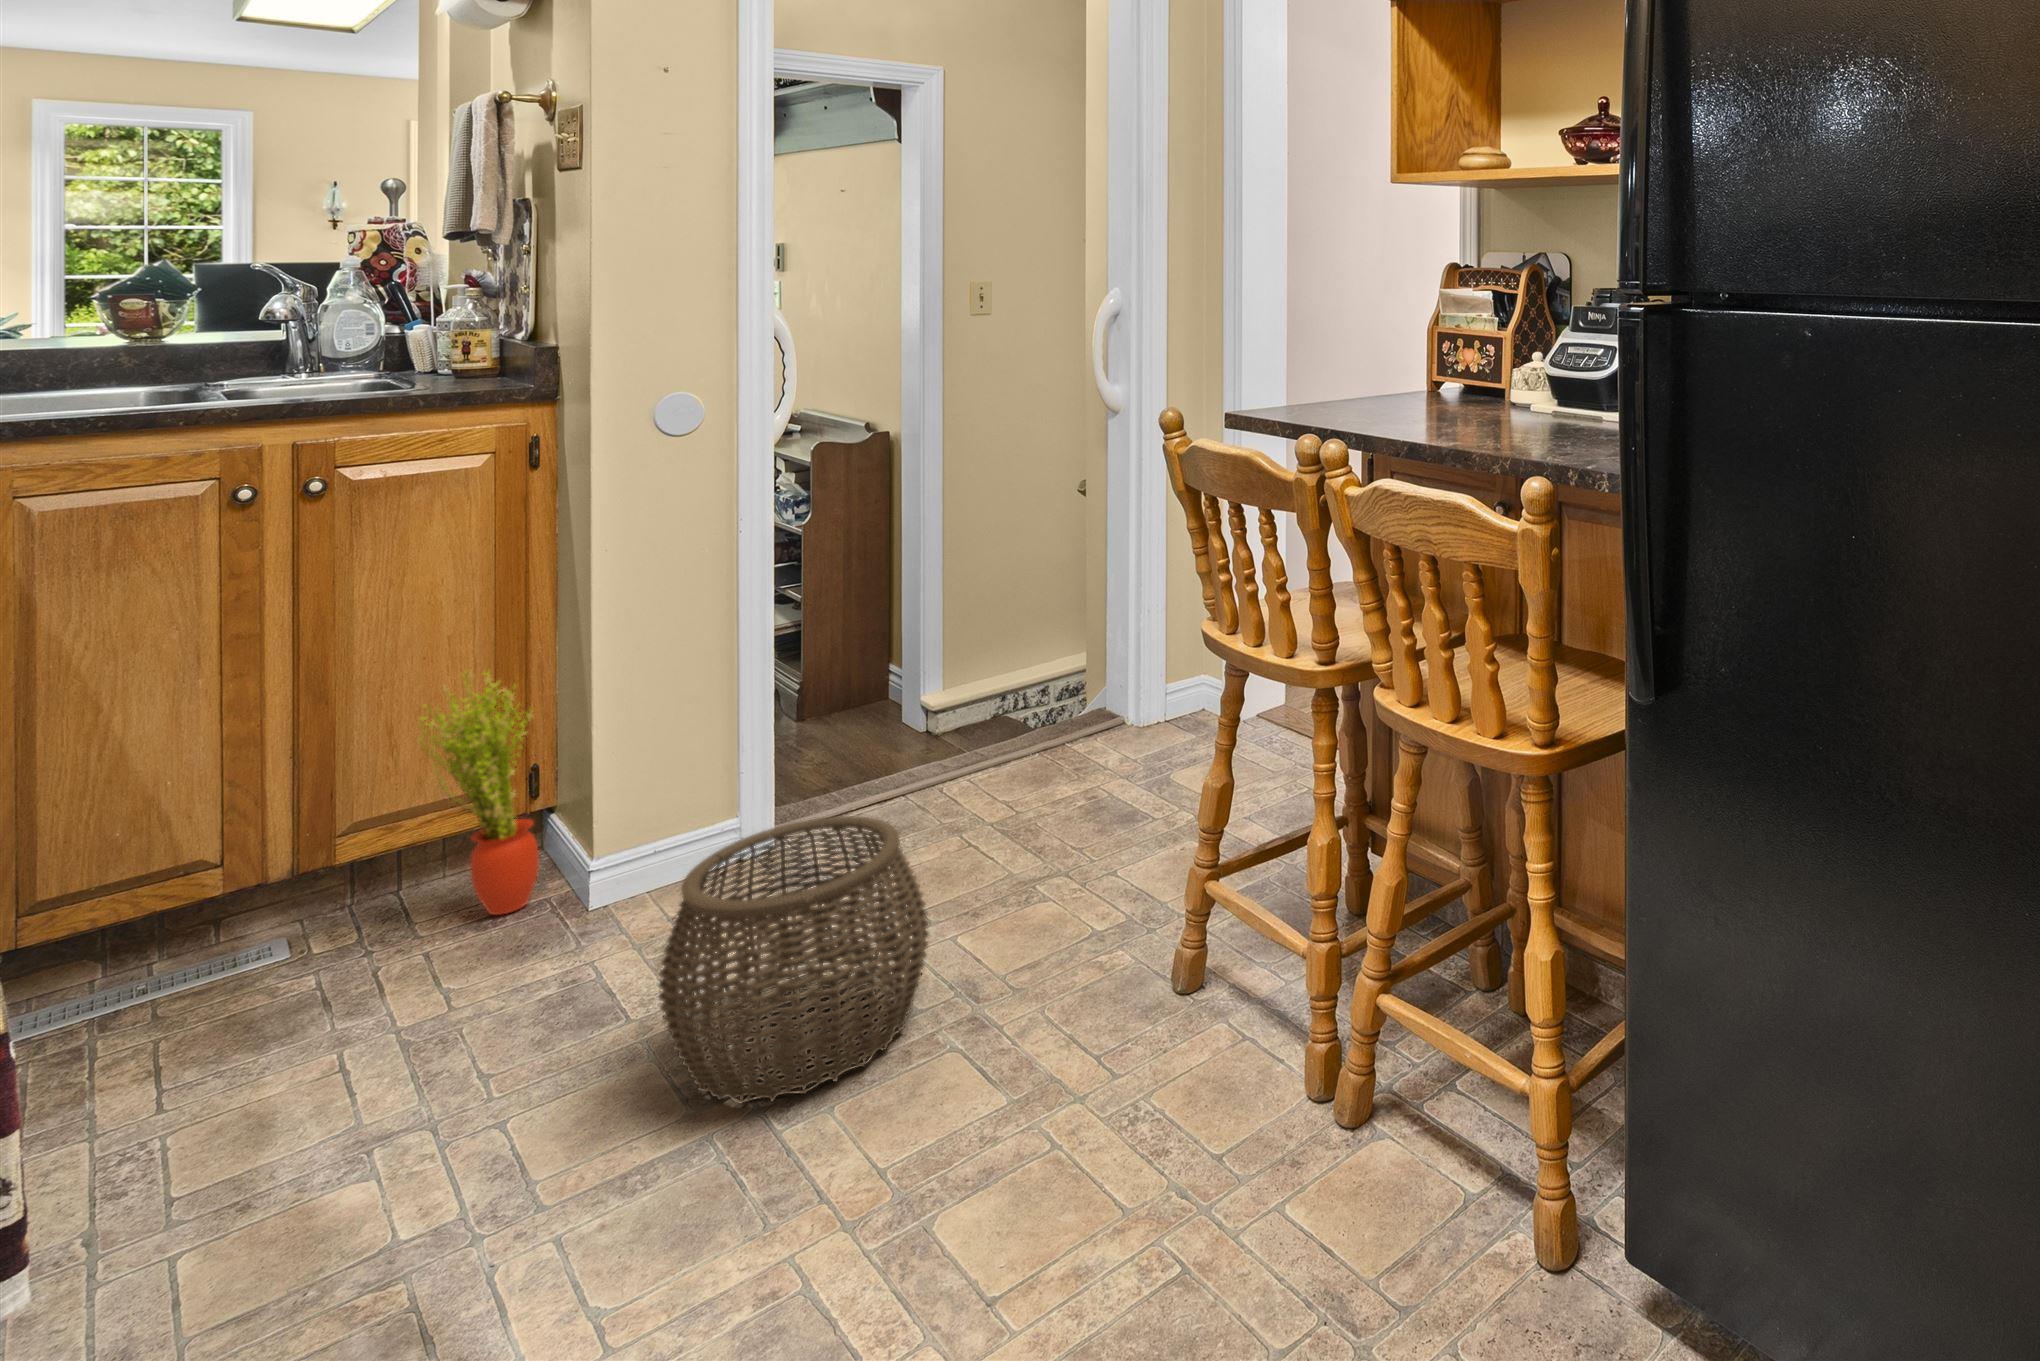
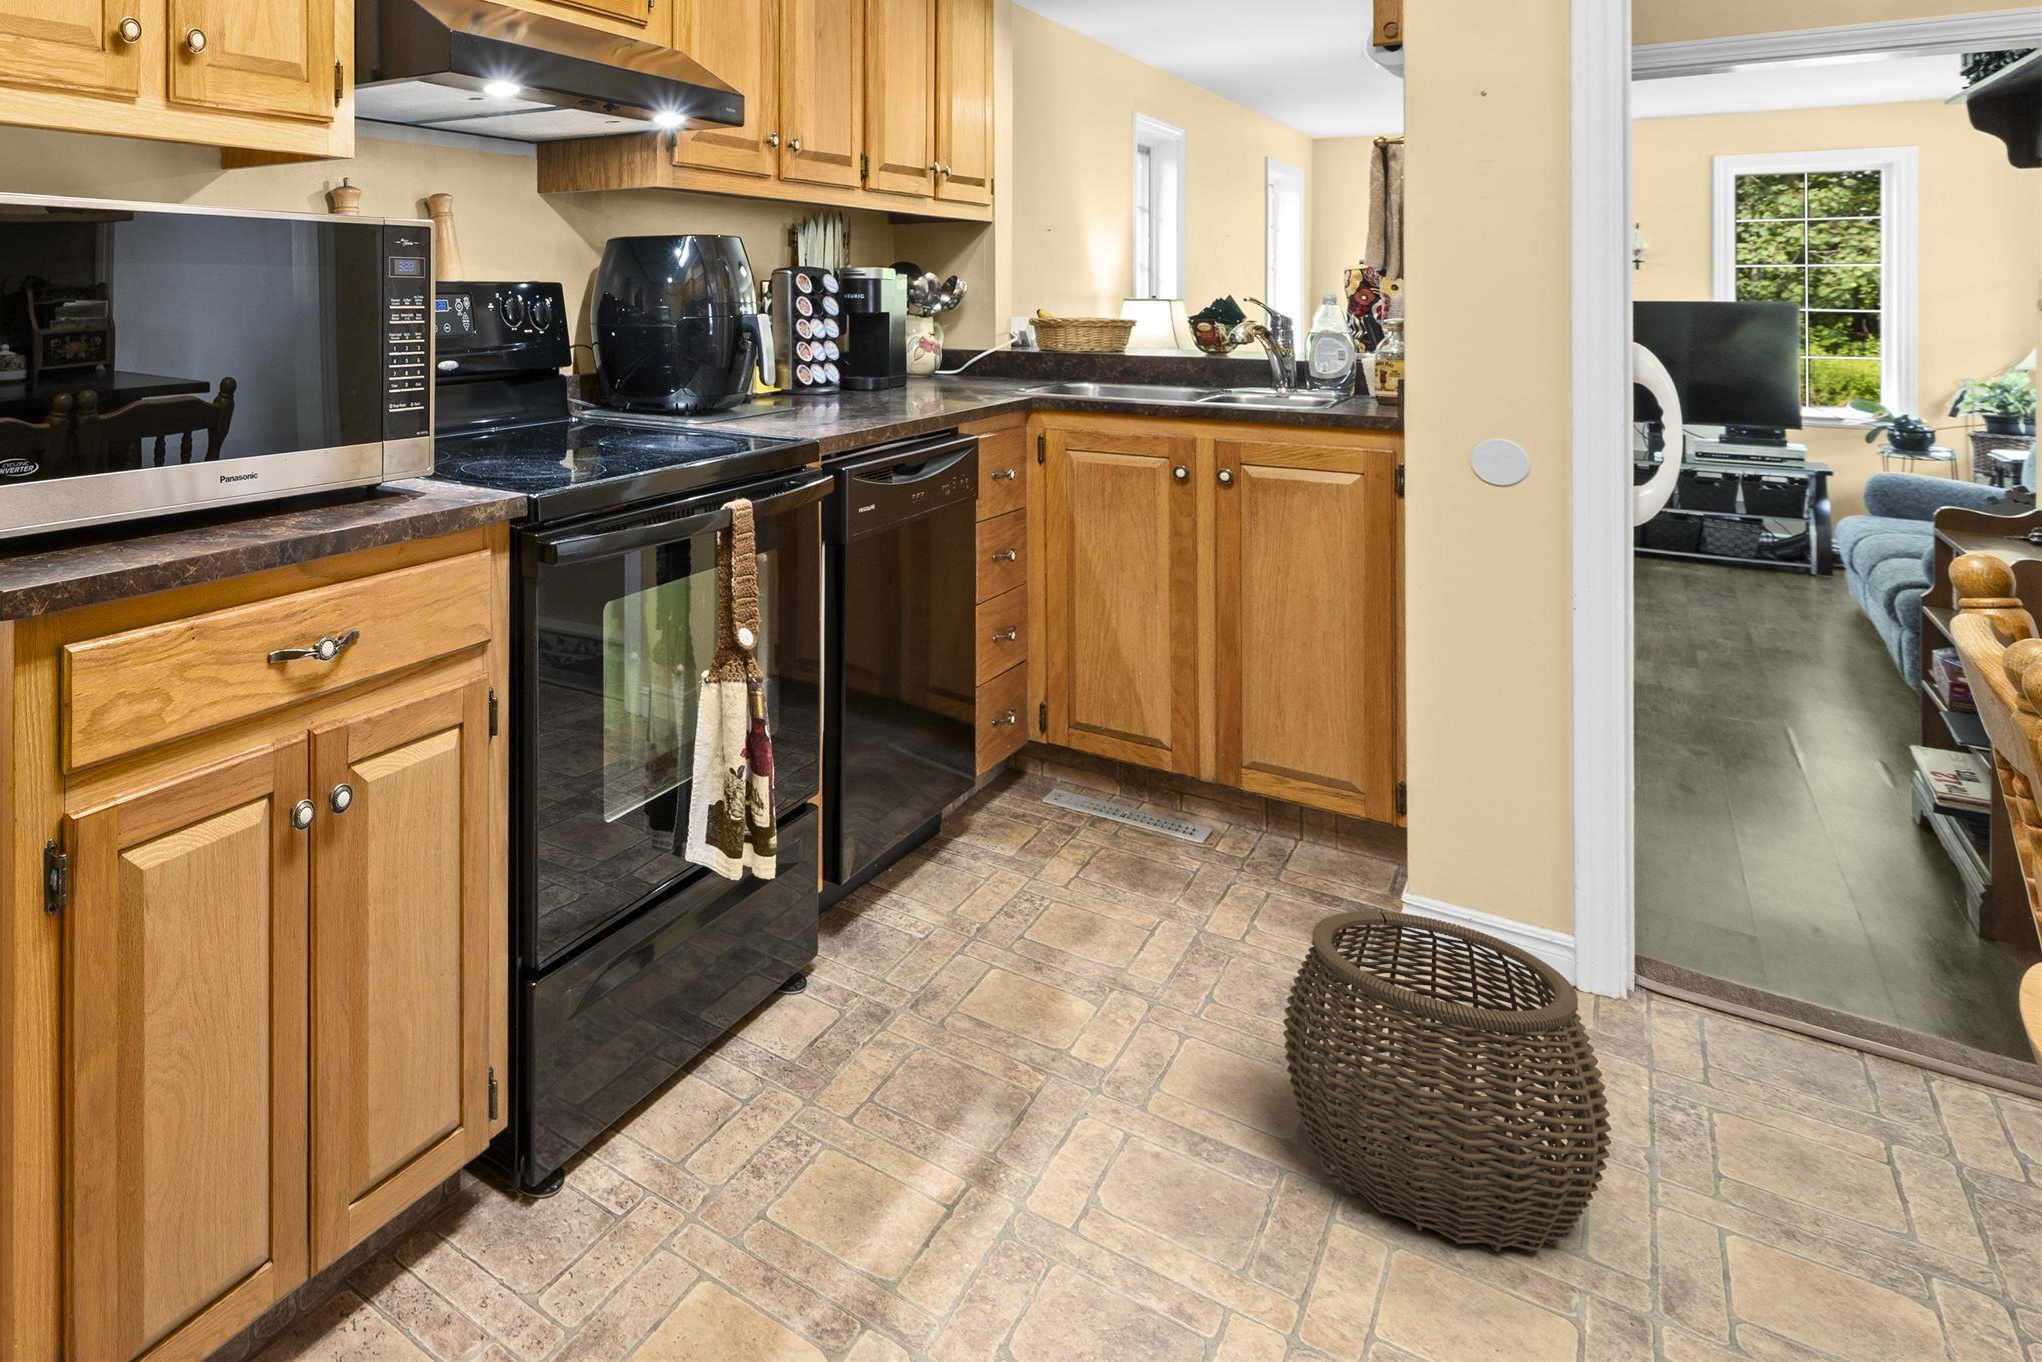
potted plant: present [419,672,539,915] -> none [1293,664,1382,905]

